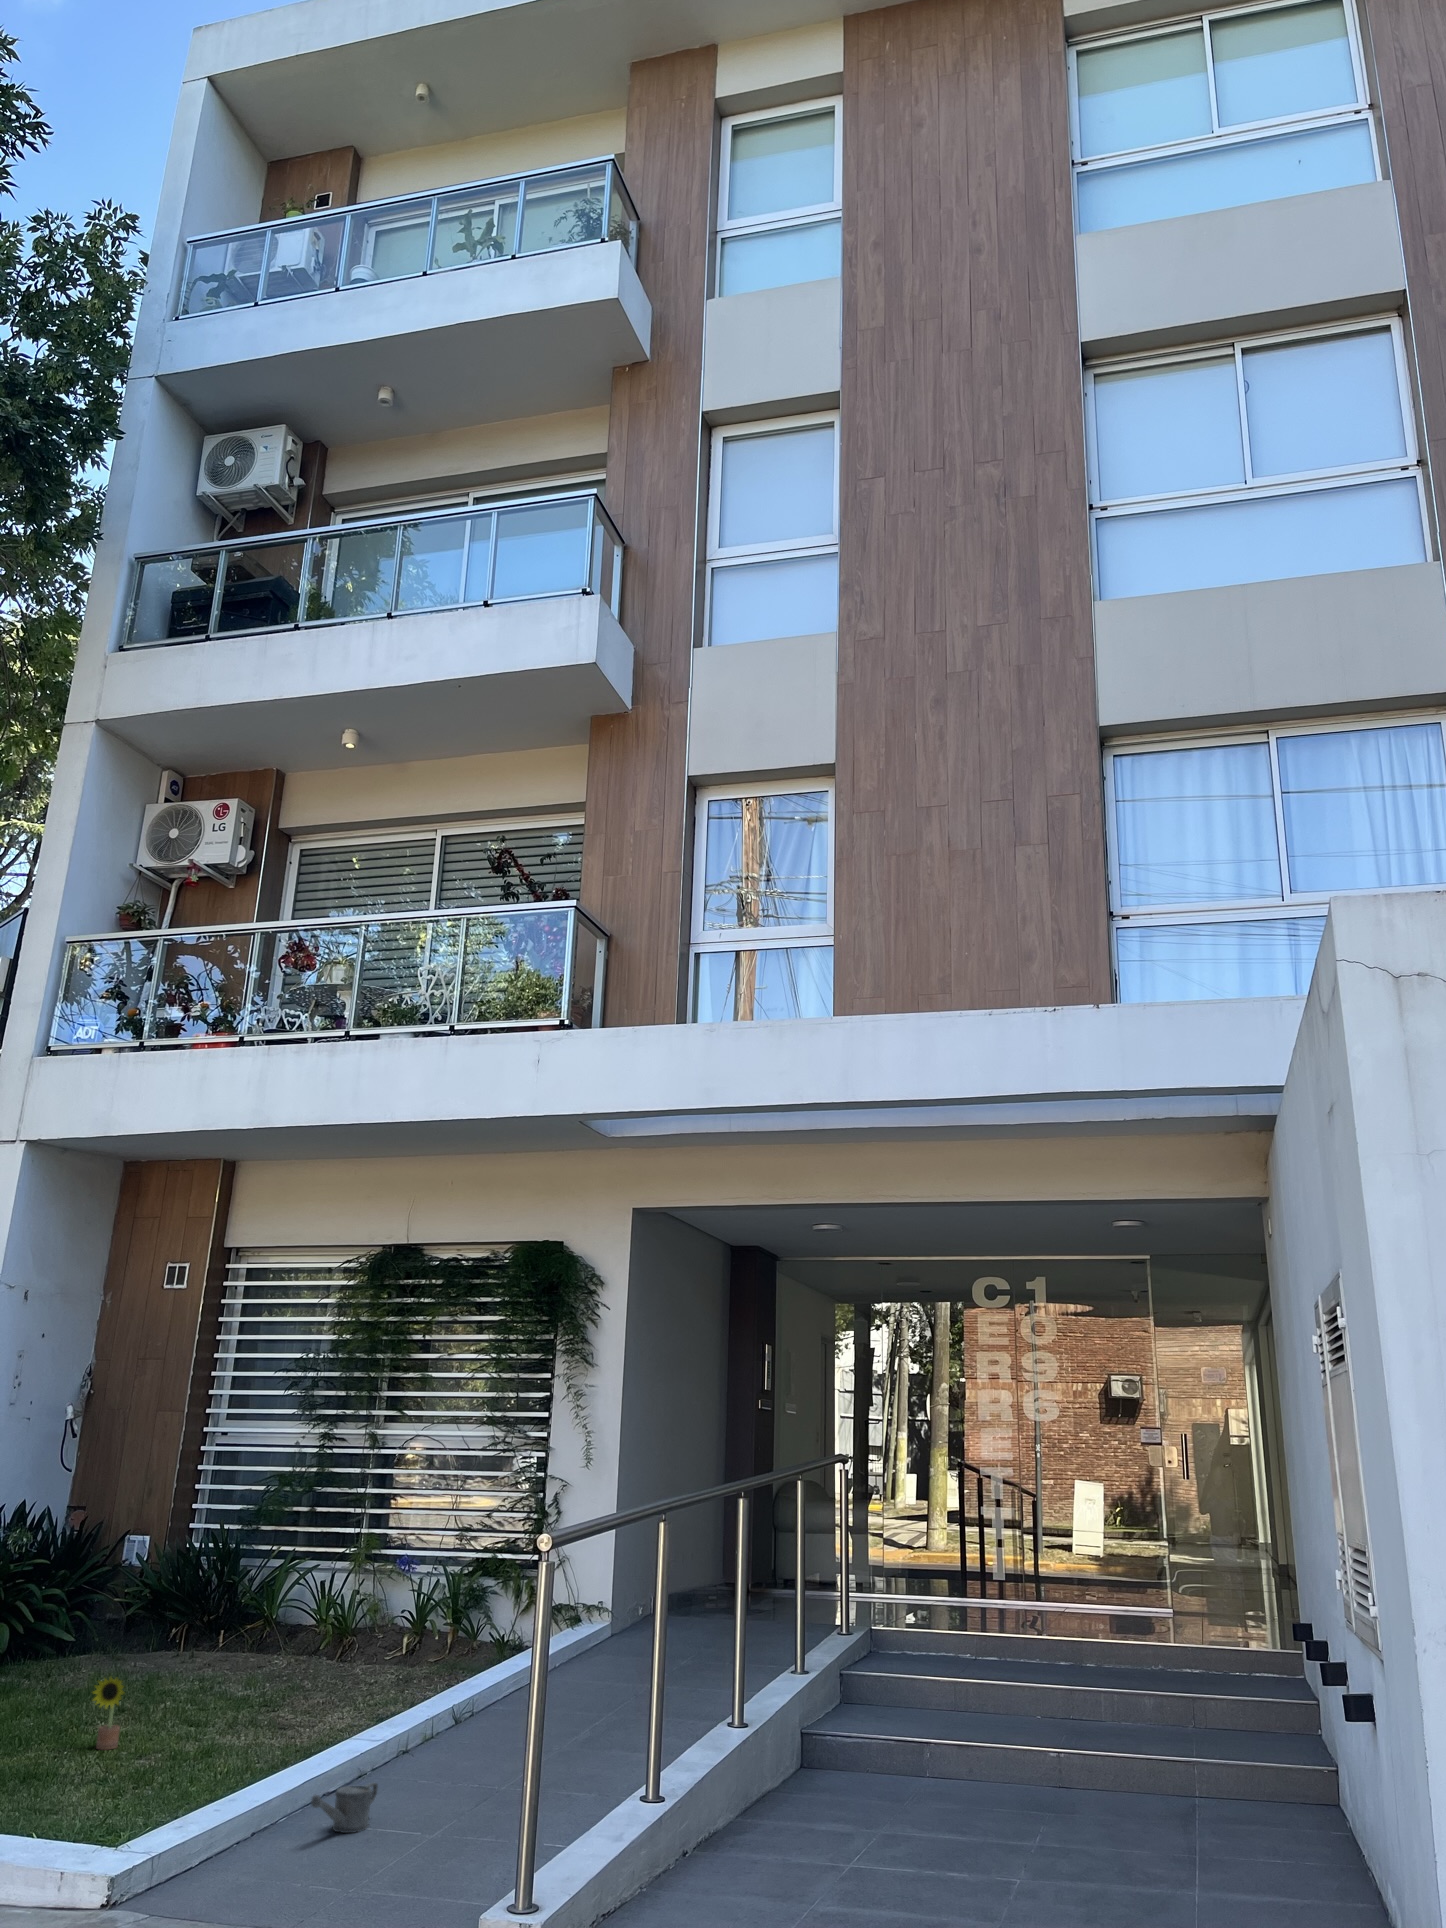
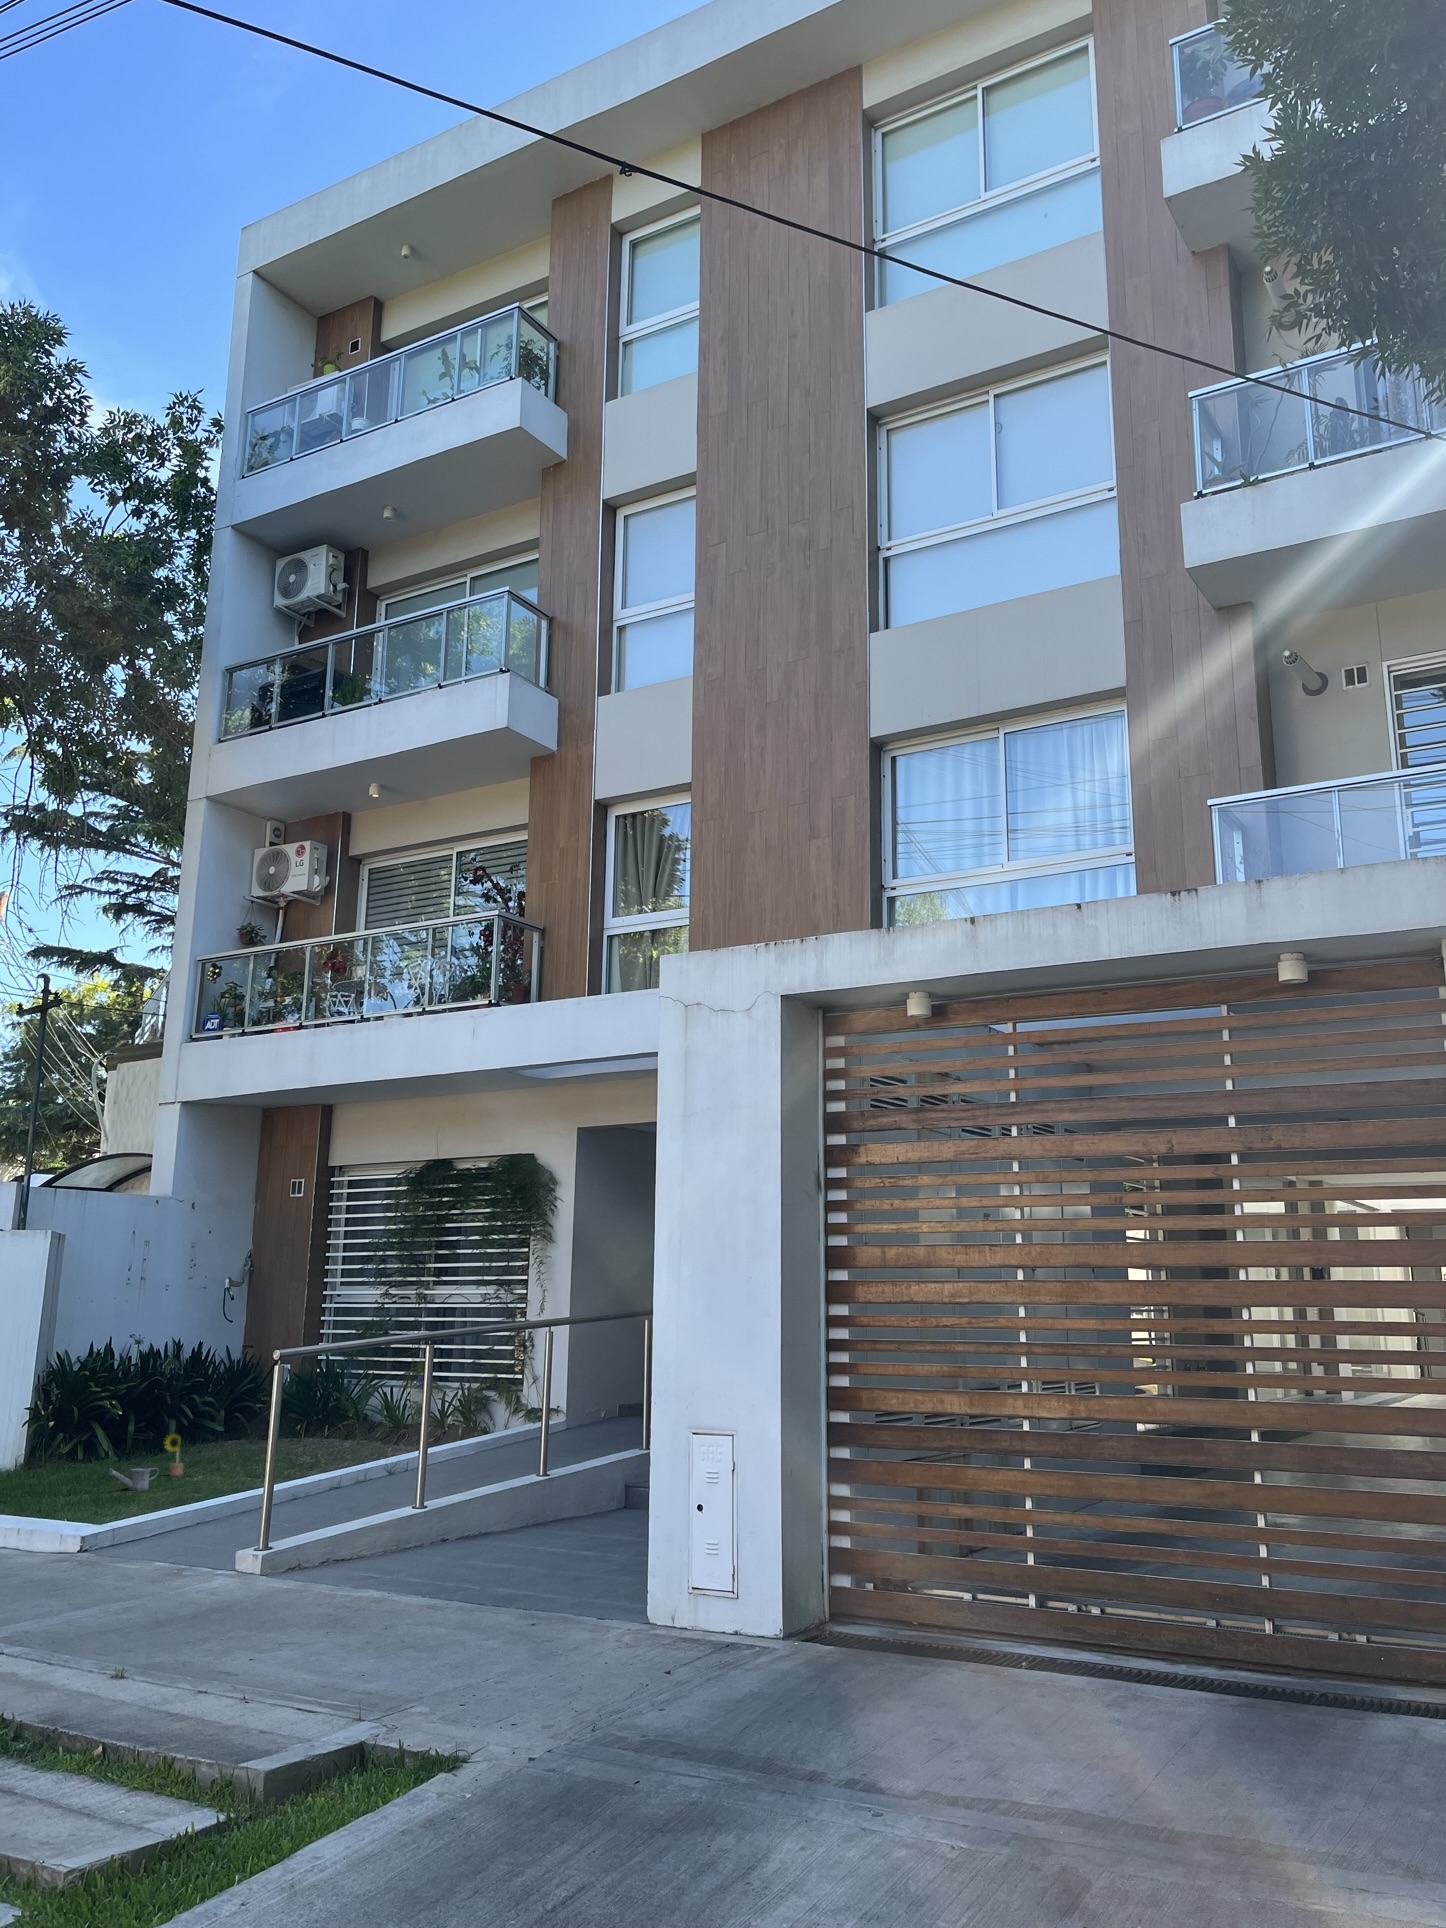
watering can: present [311,1783,378,1833] -> present [109,1468,159,1490]

